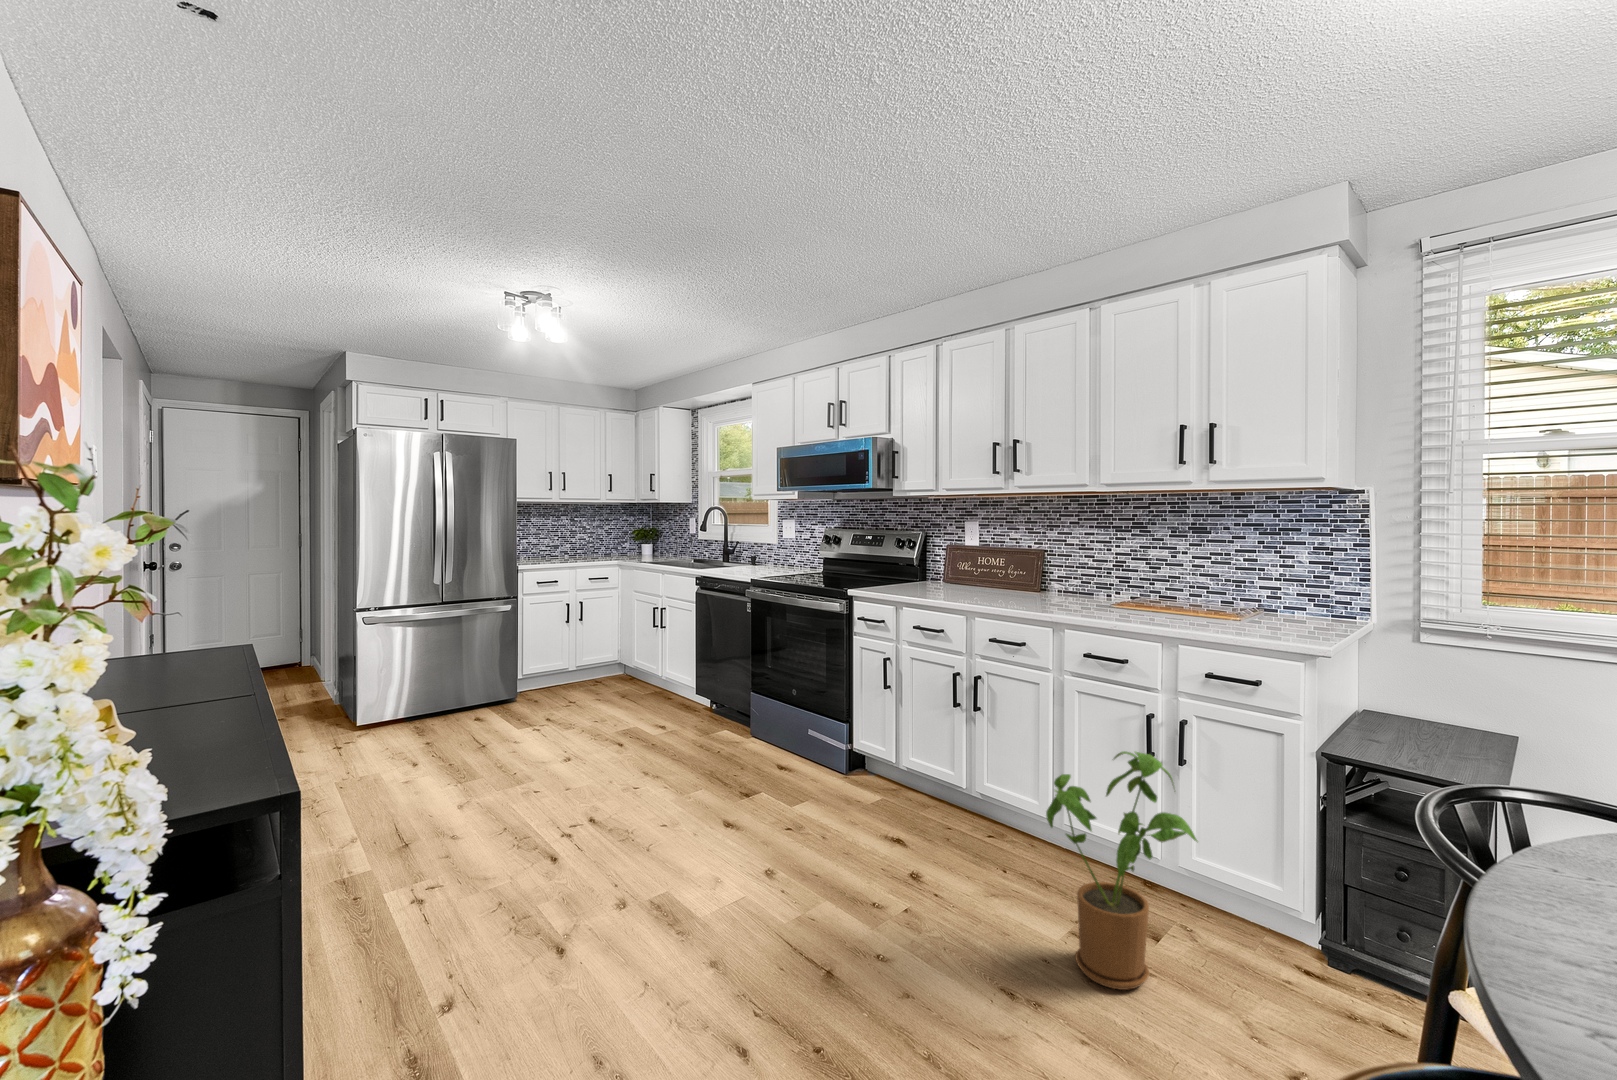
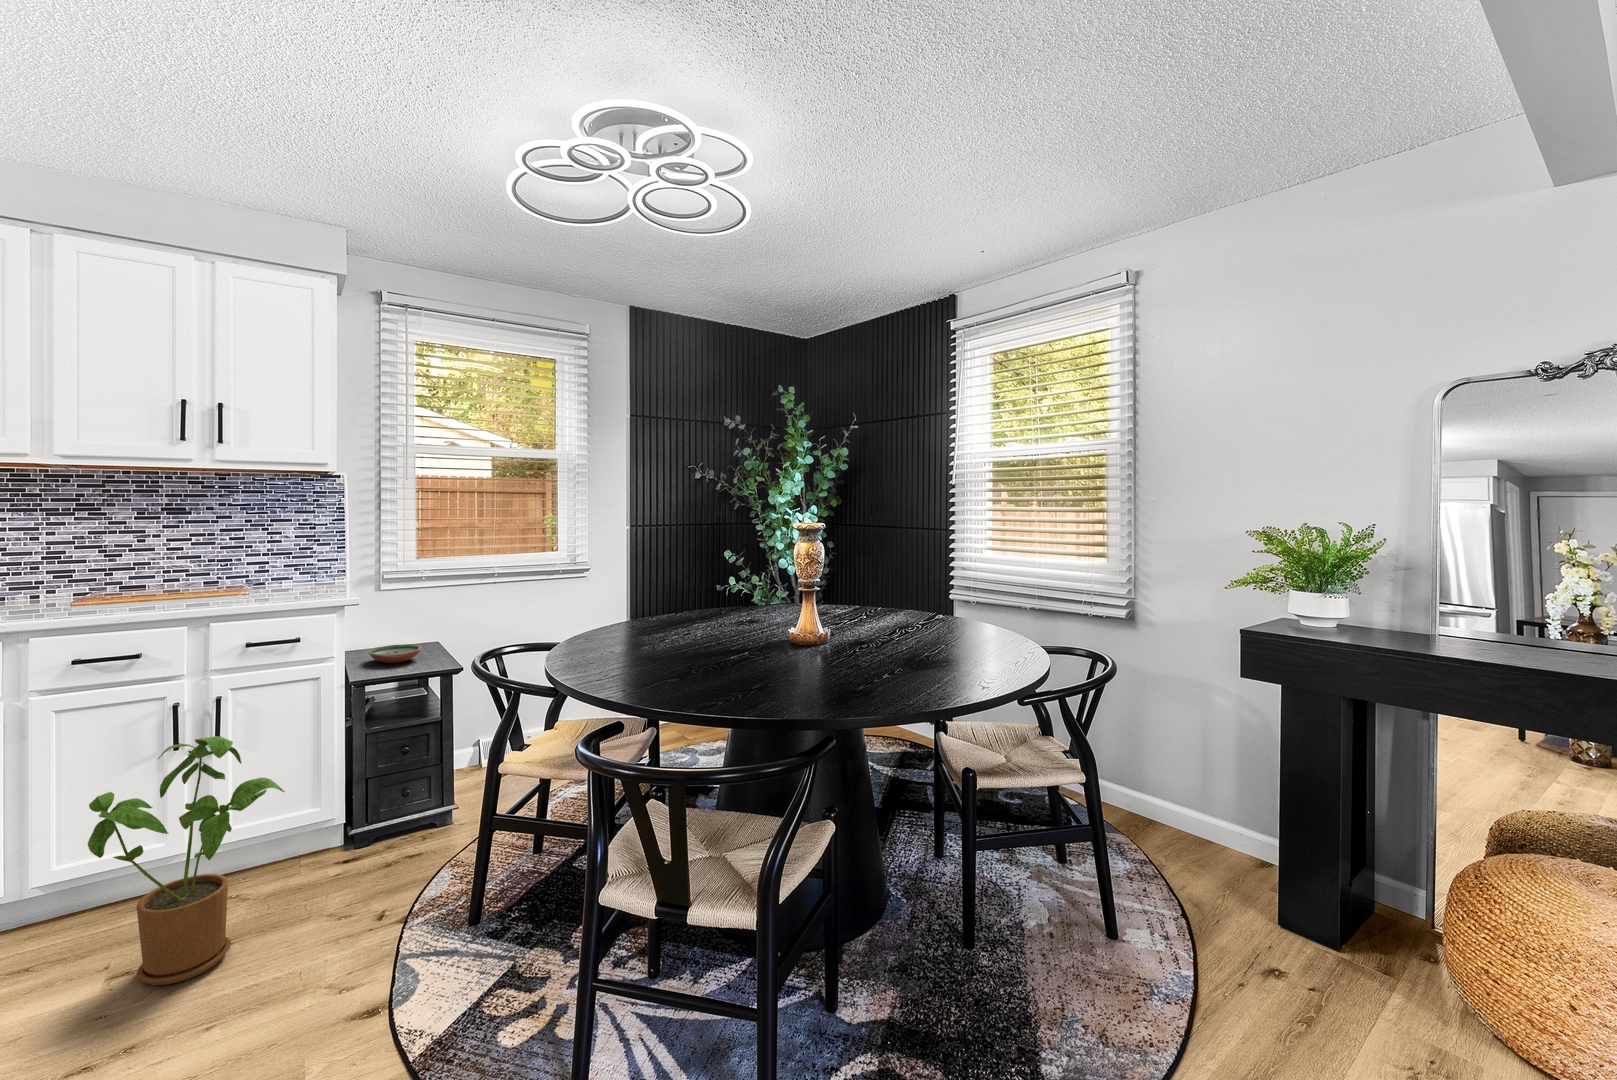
decorative bowl: none [1380,713,1463,742] -> present [369,644,421,663]

